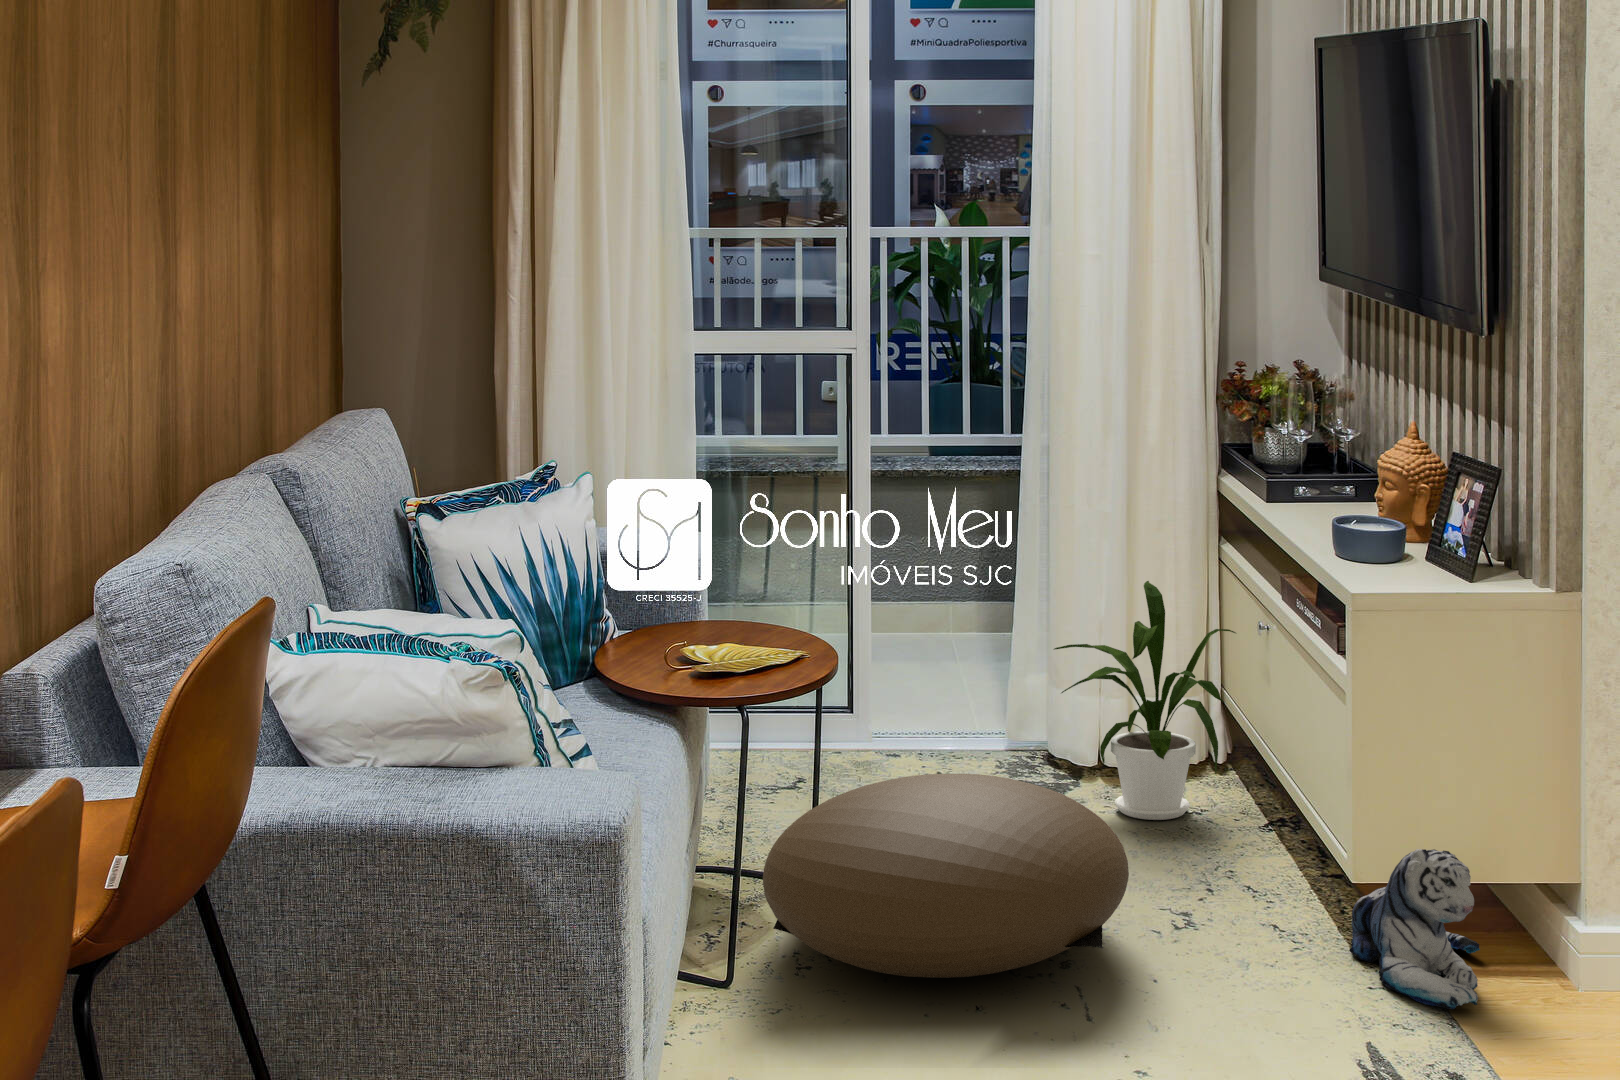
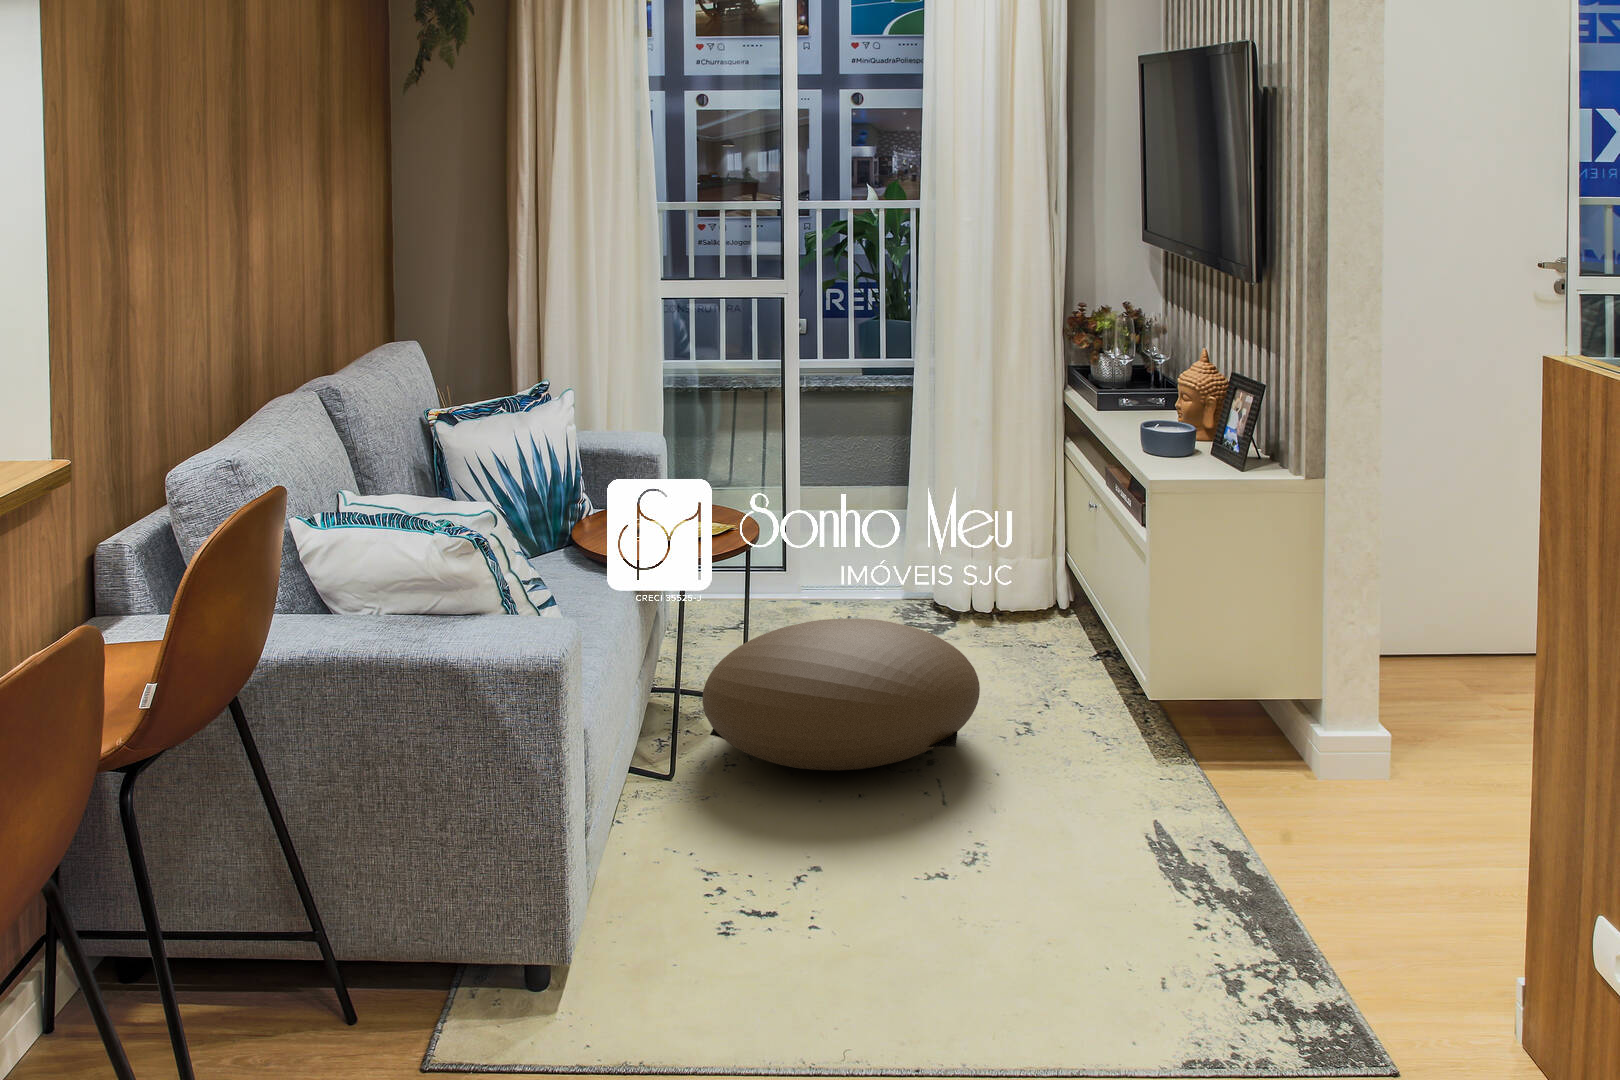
house plant: present [1054,581,1236,820] -> none [934,471,1074,654]
plush toy: present [1350,849,1480,1009] -> none [1144,673,1242,791]

